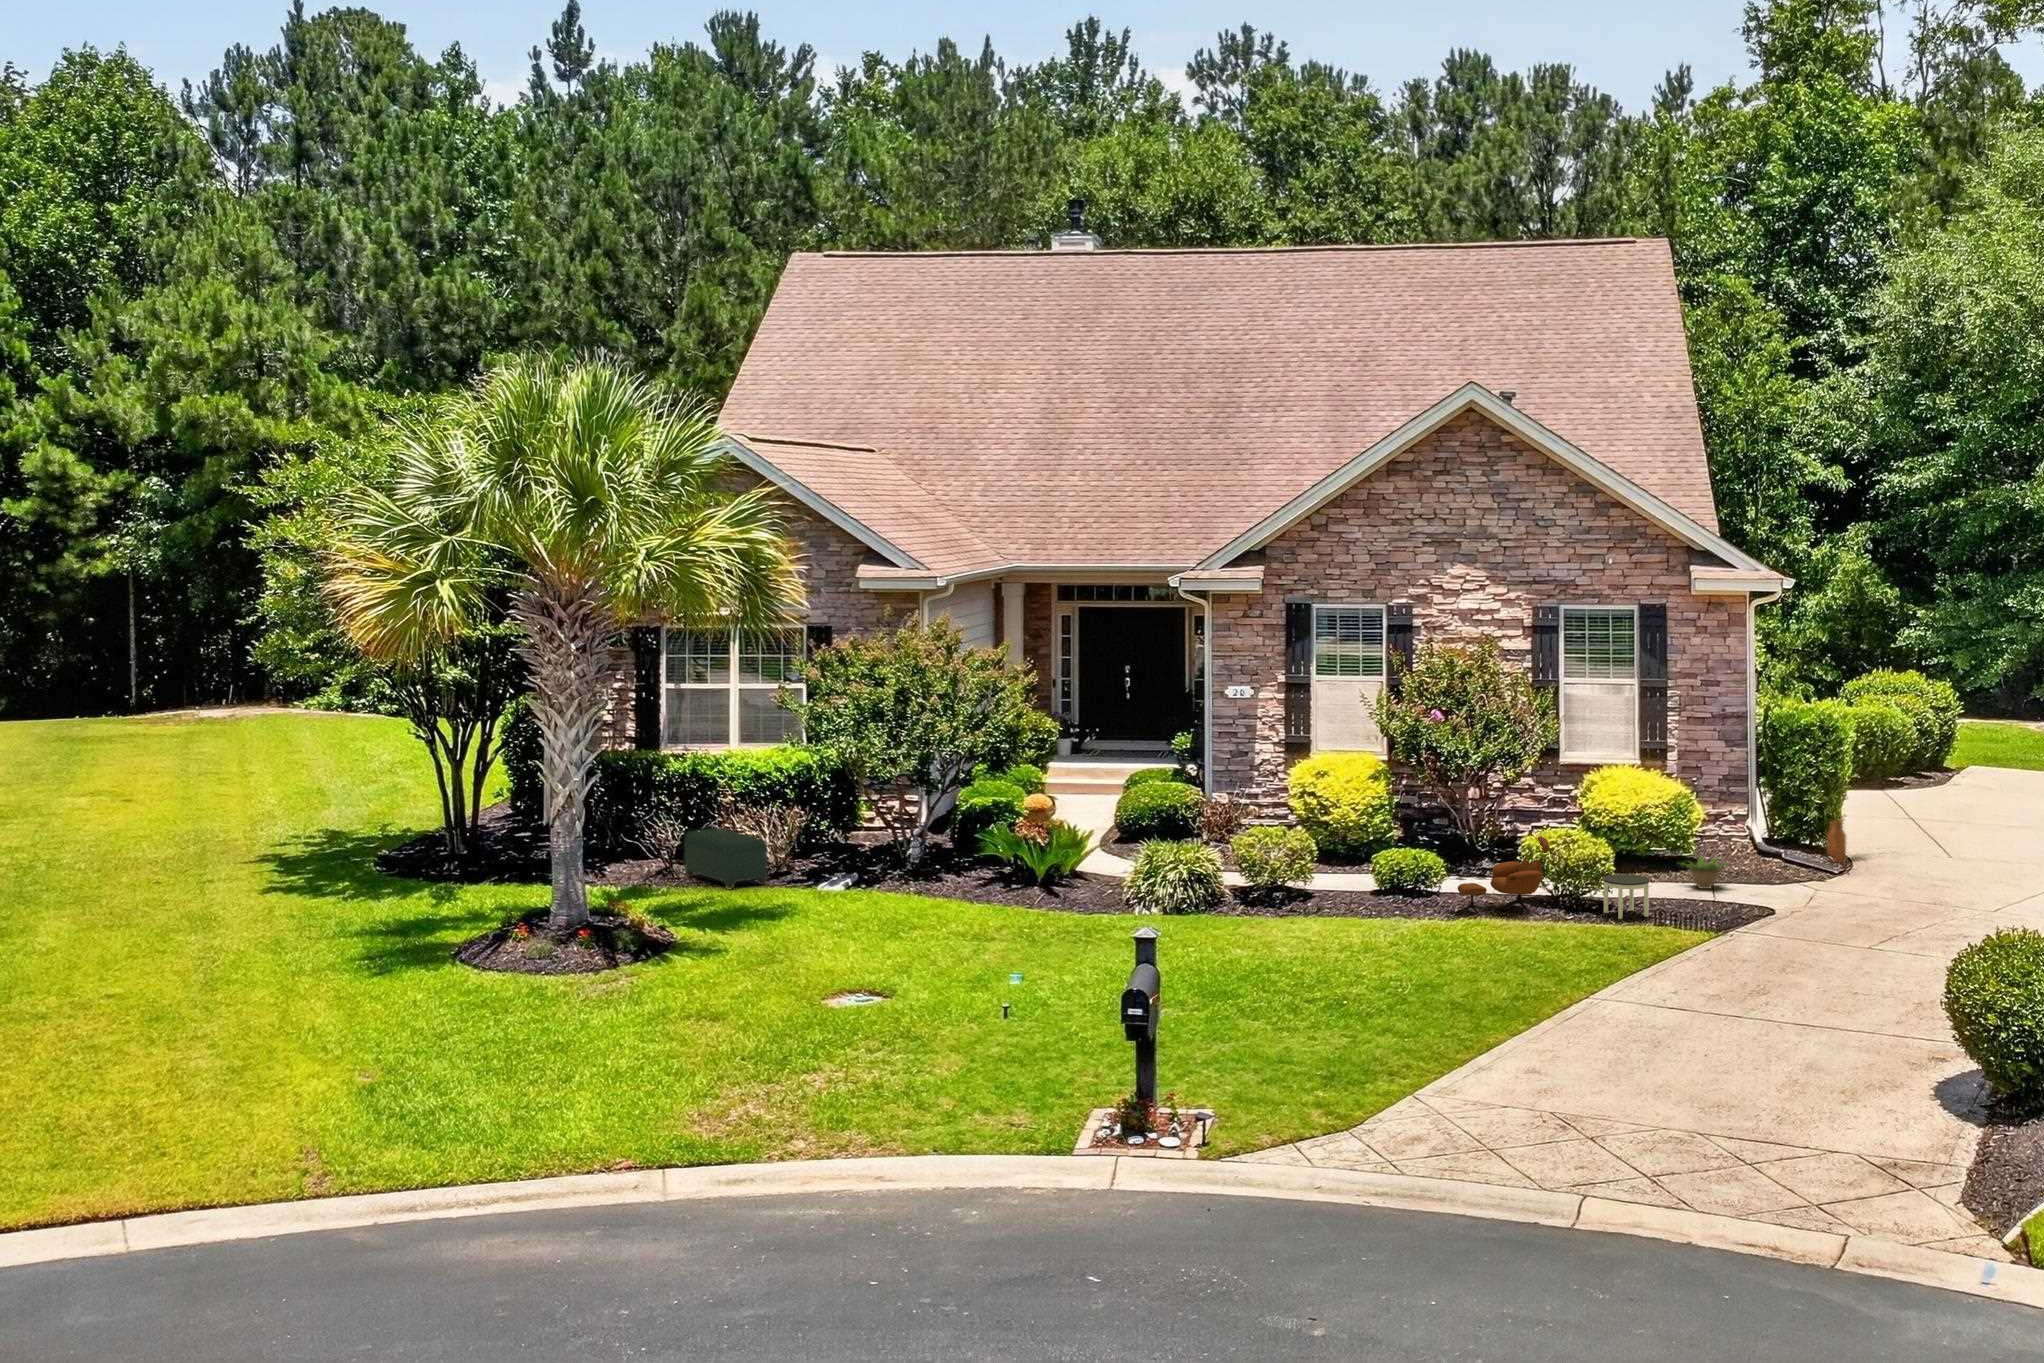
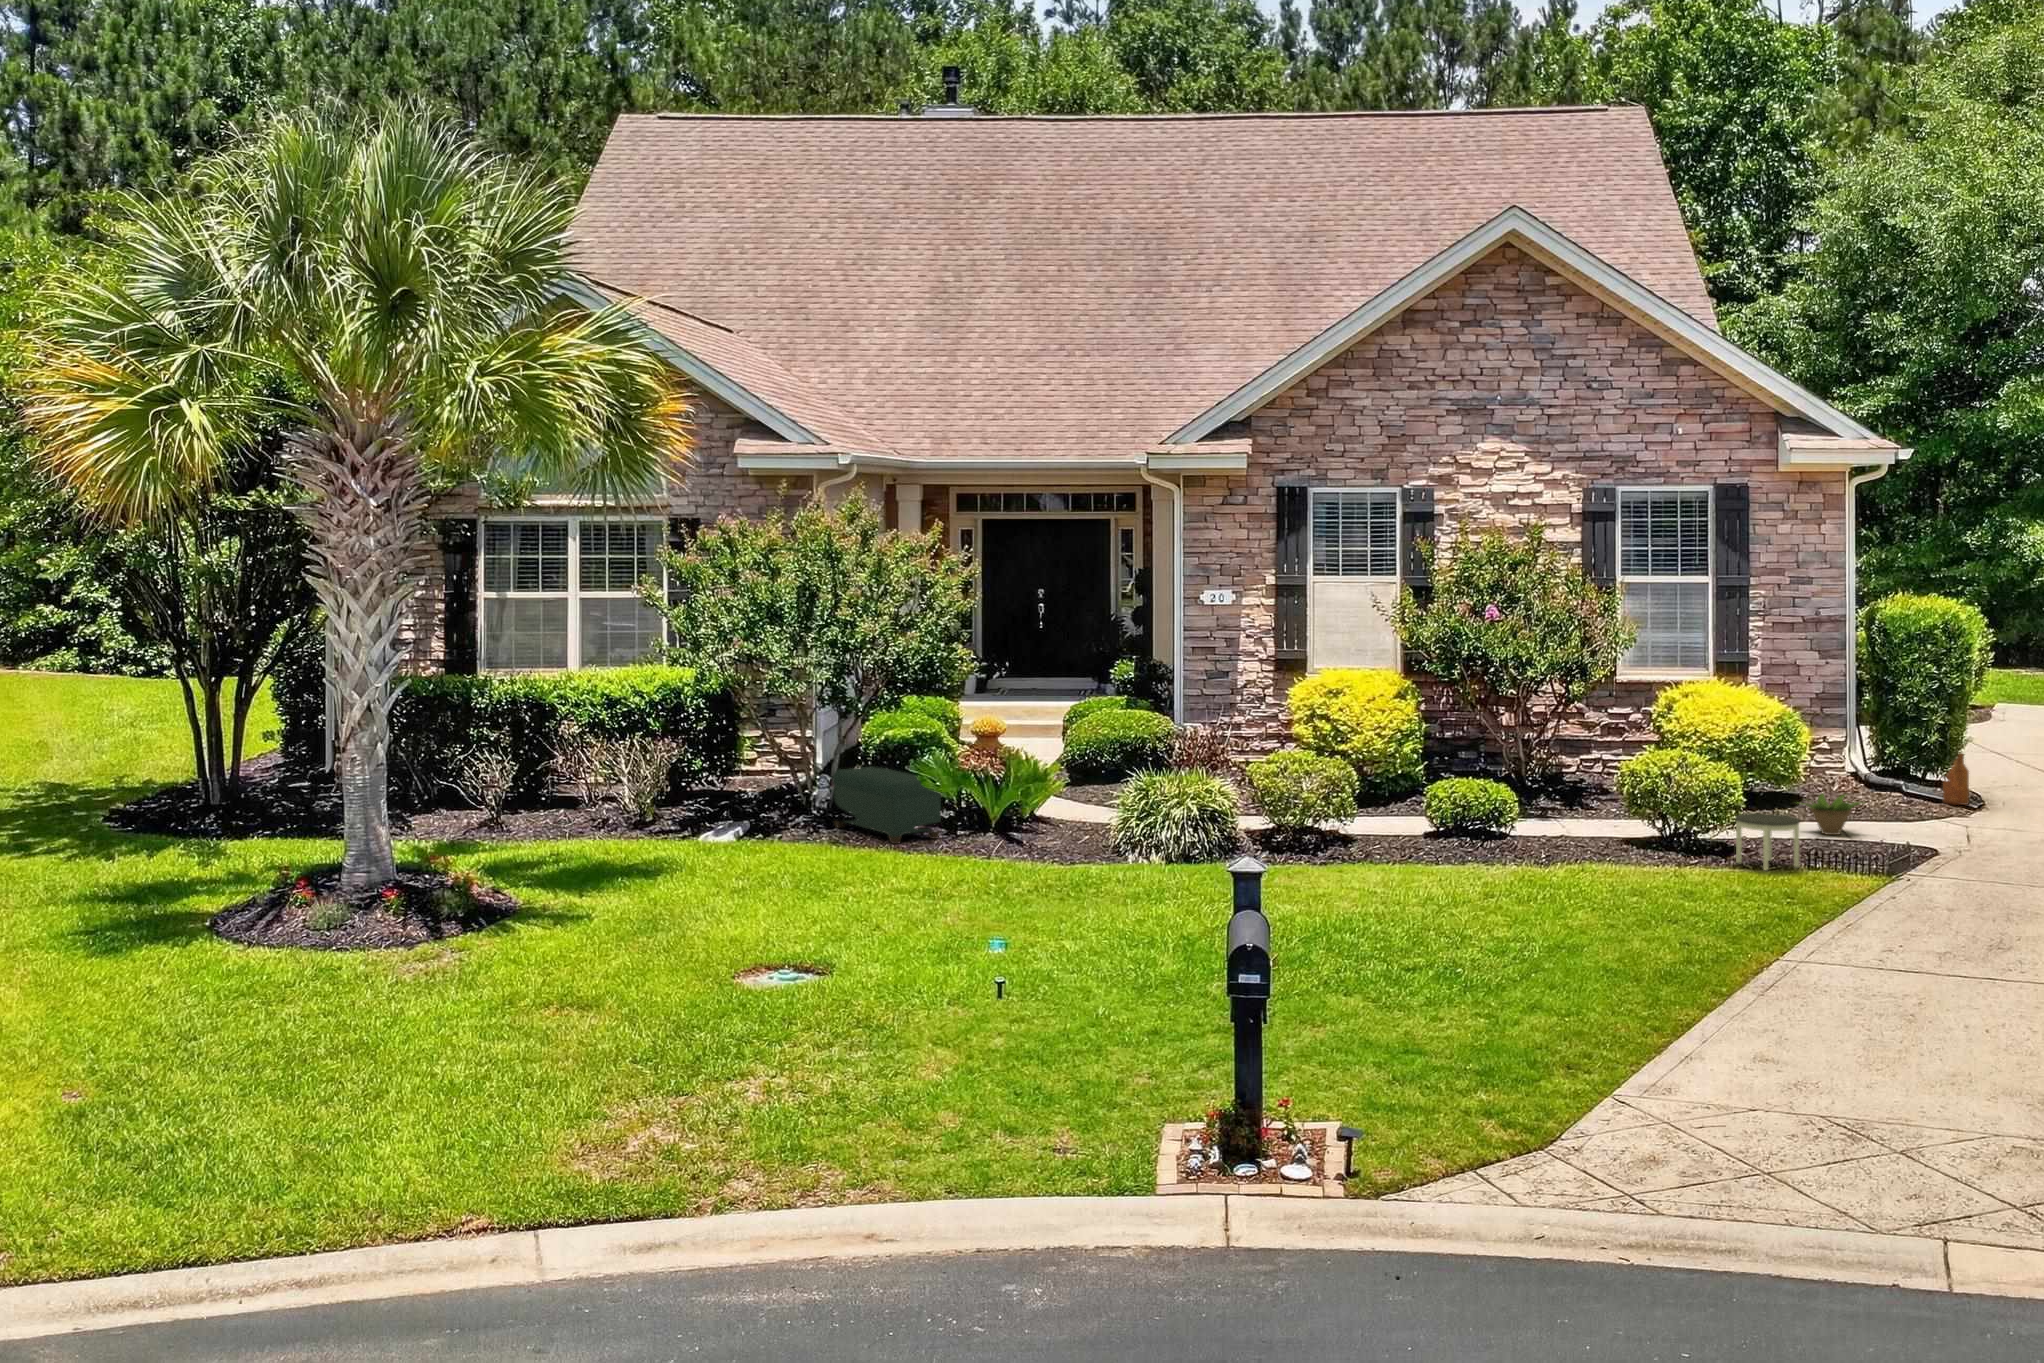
bench: present [684,828,768,890] -> present [833,767,941,844]
lounge chair: present [1455,837,1549,915] -> none [1544,765,1662,868]

